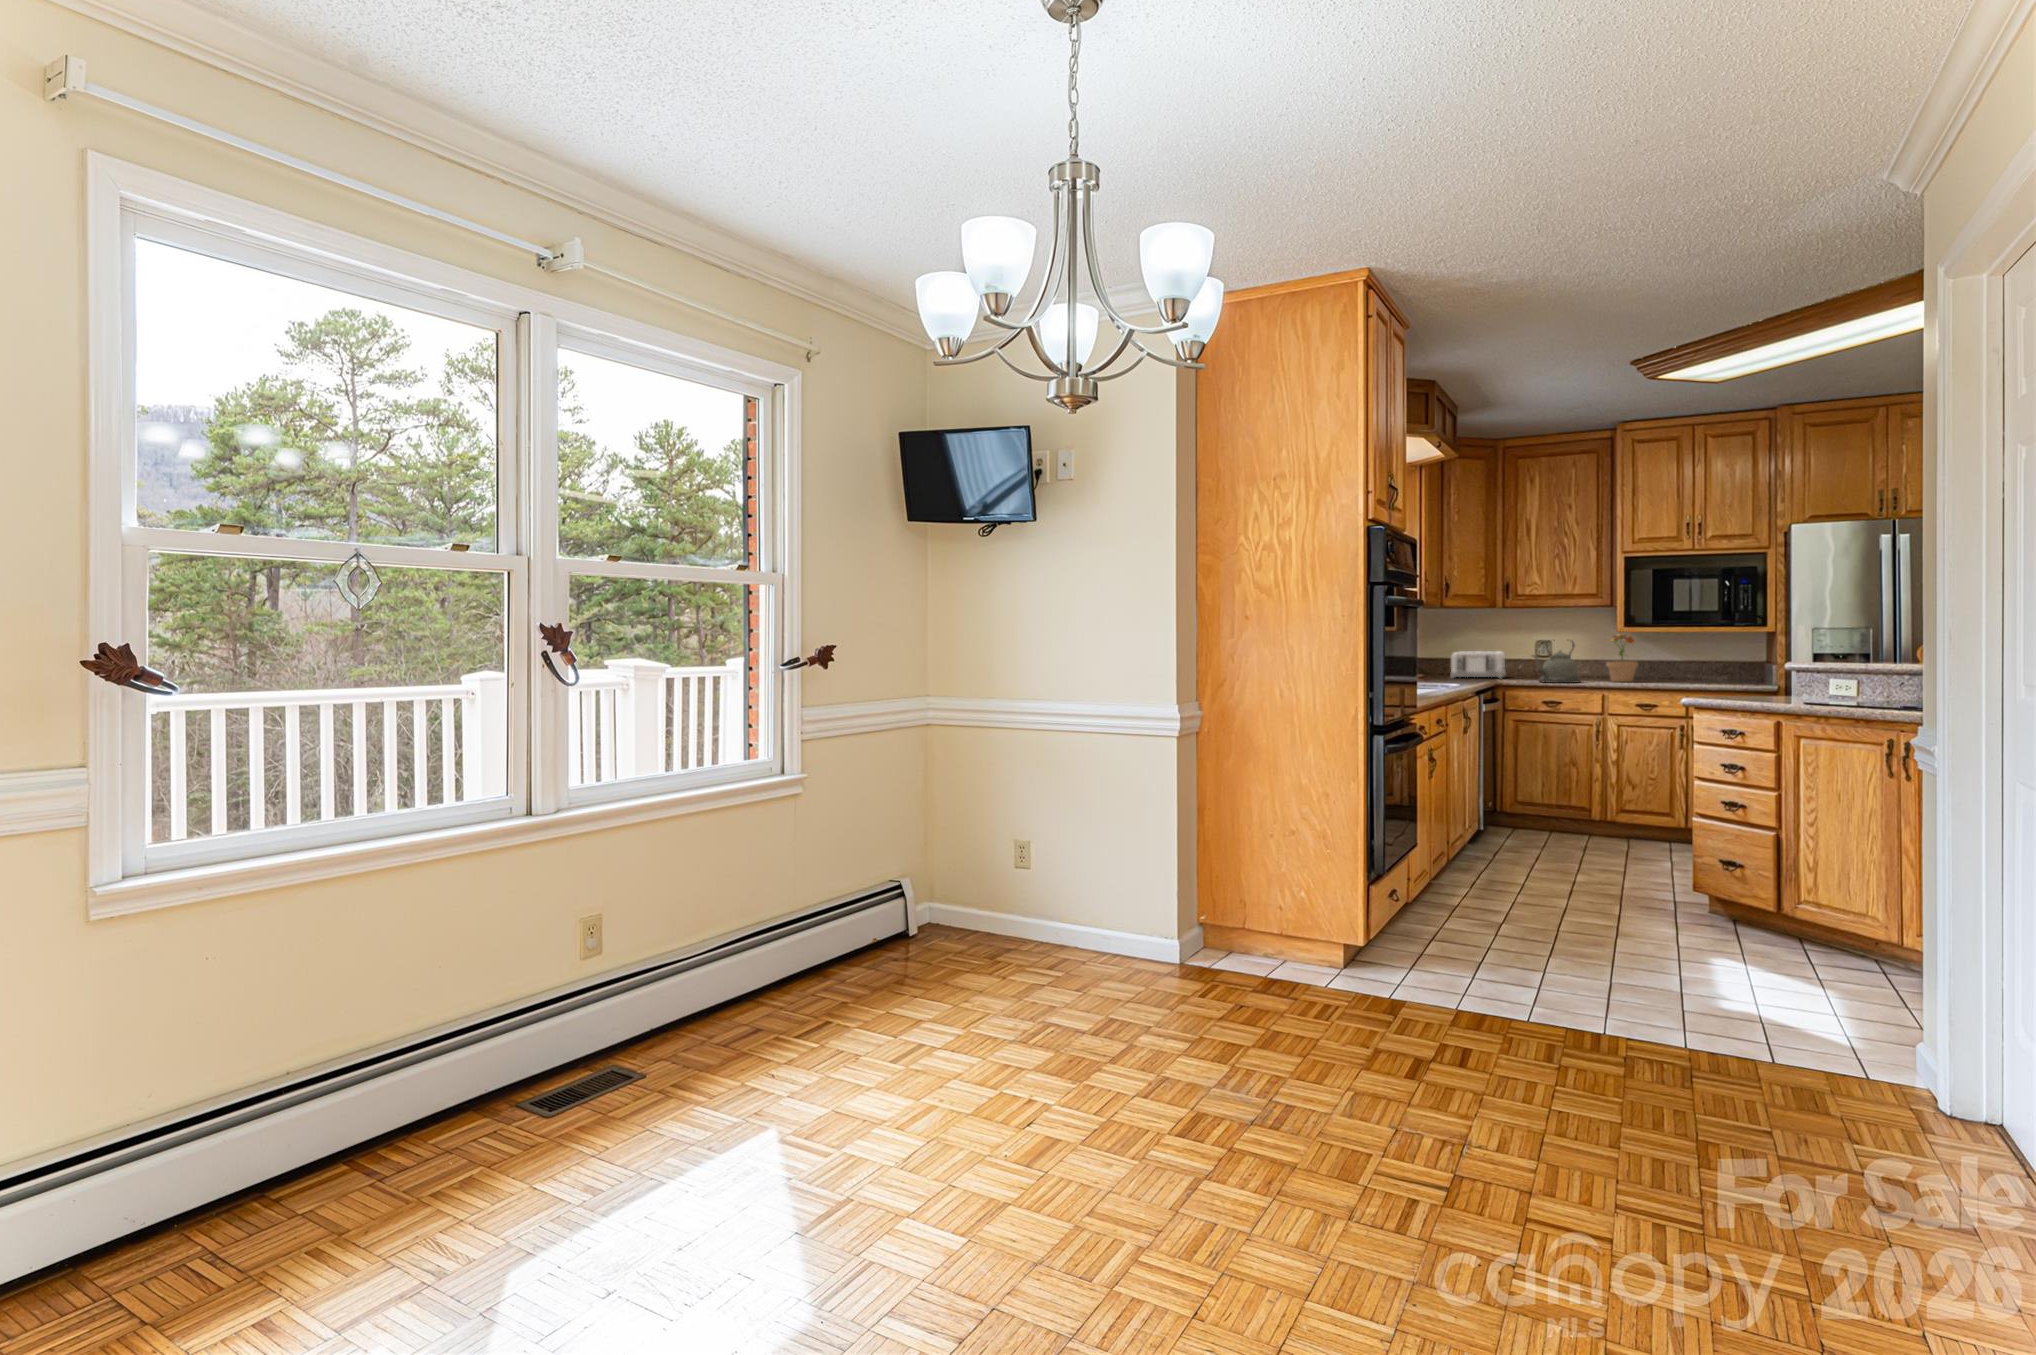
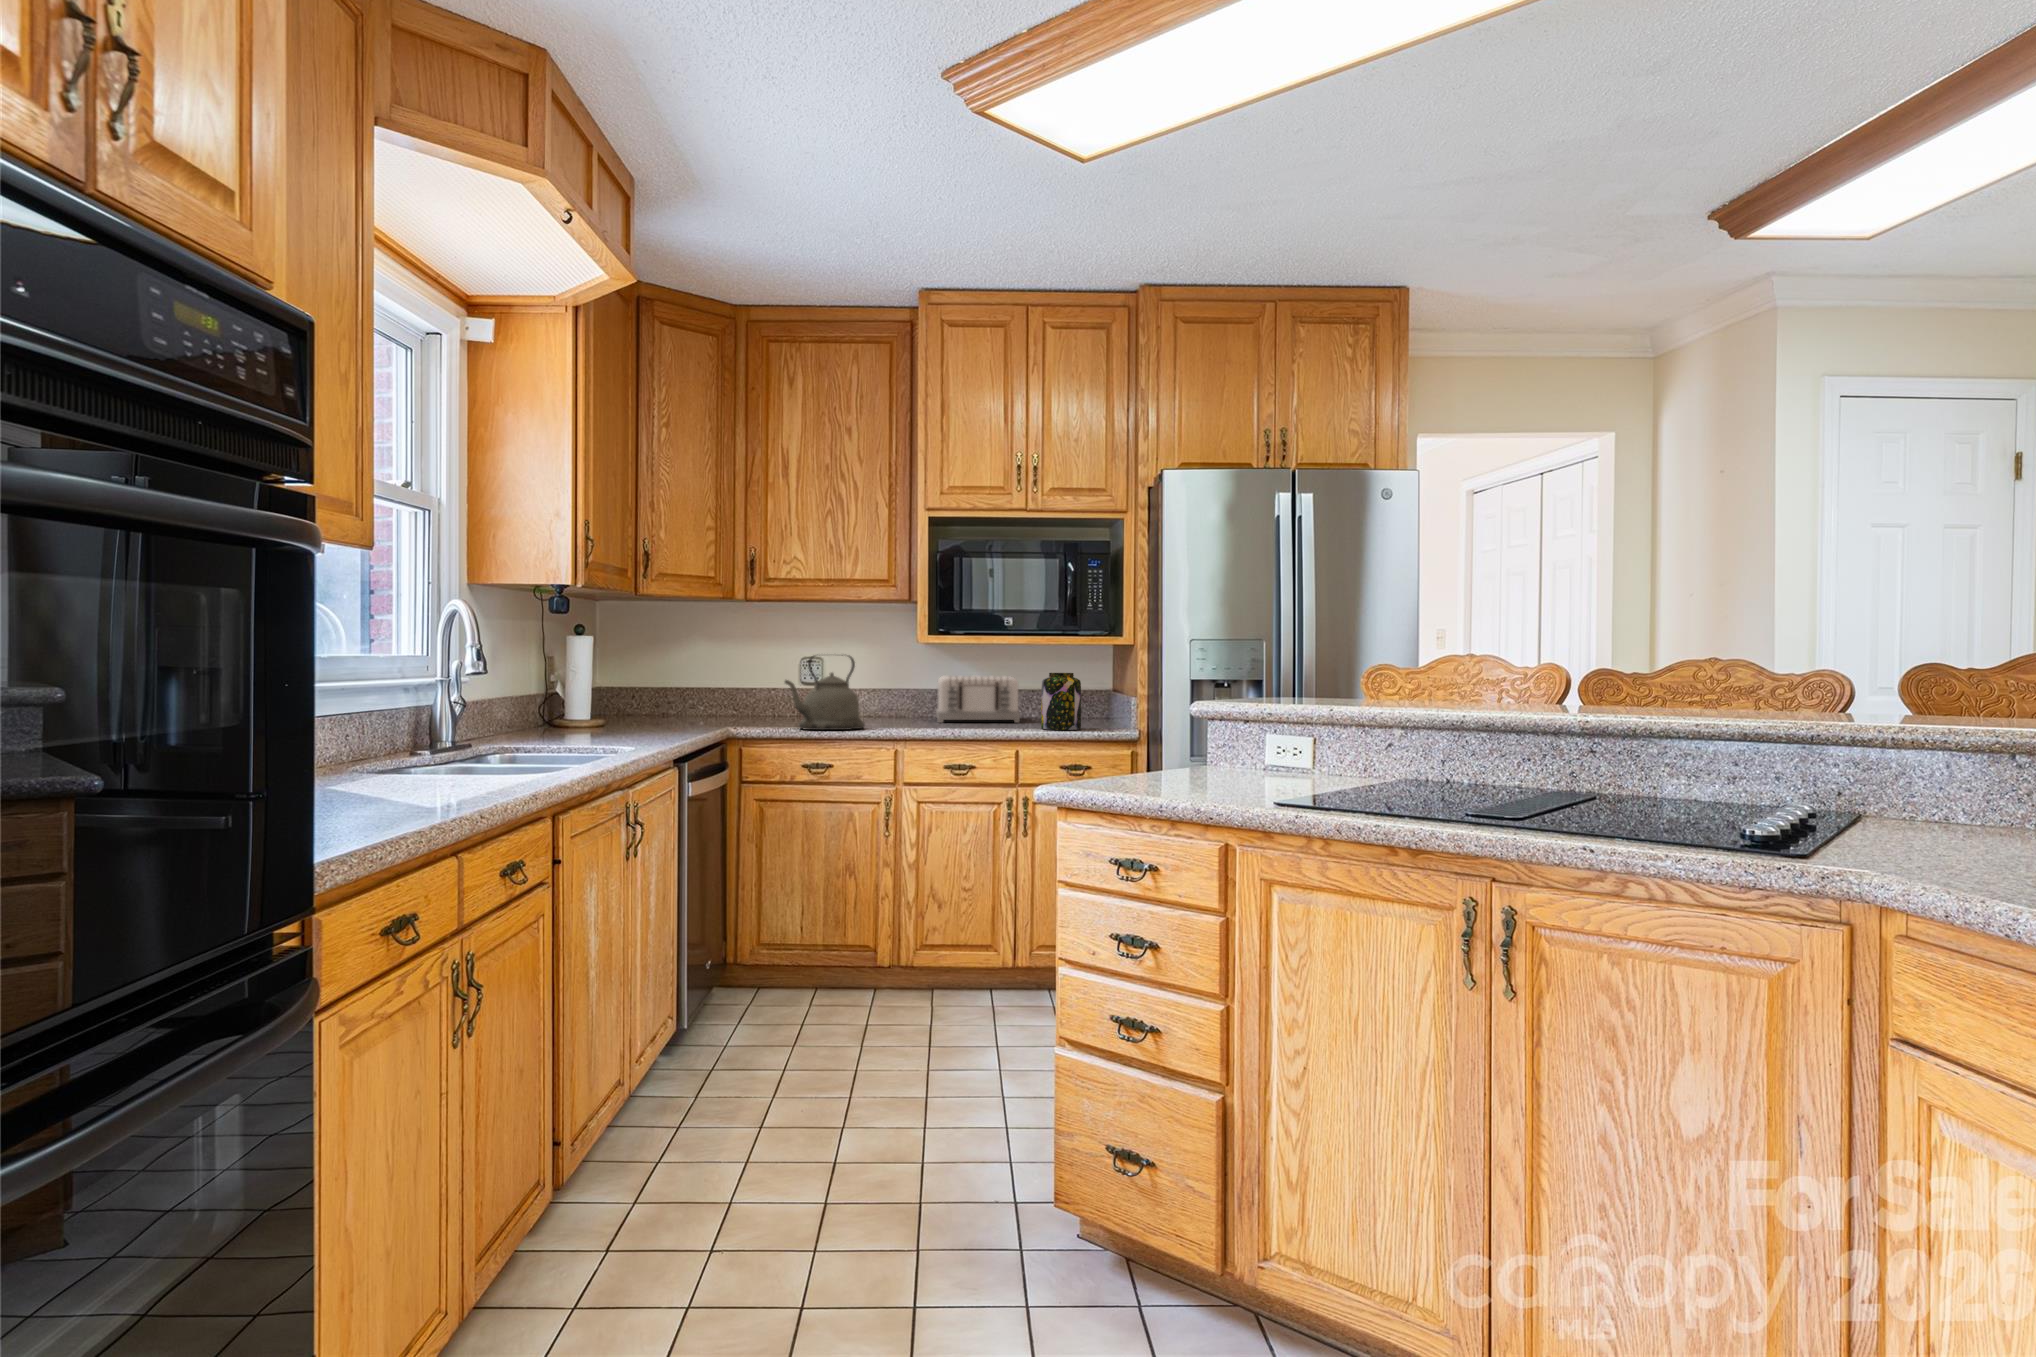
potted plant: present [1607,634,1638,682] -> none [899,641,948,727]
jar: none [1706,648,1736,684] -> present [1041,673,1081,730]
toaster: present [1450,651,1506,678] -> present [936,675,1020,723]

